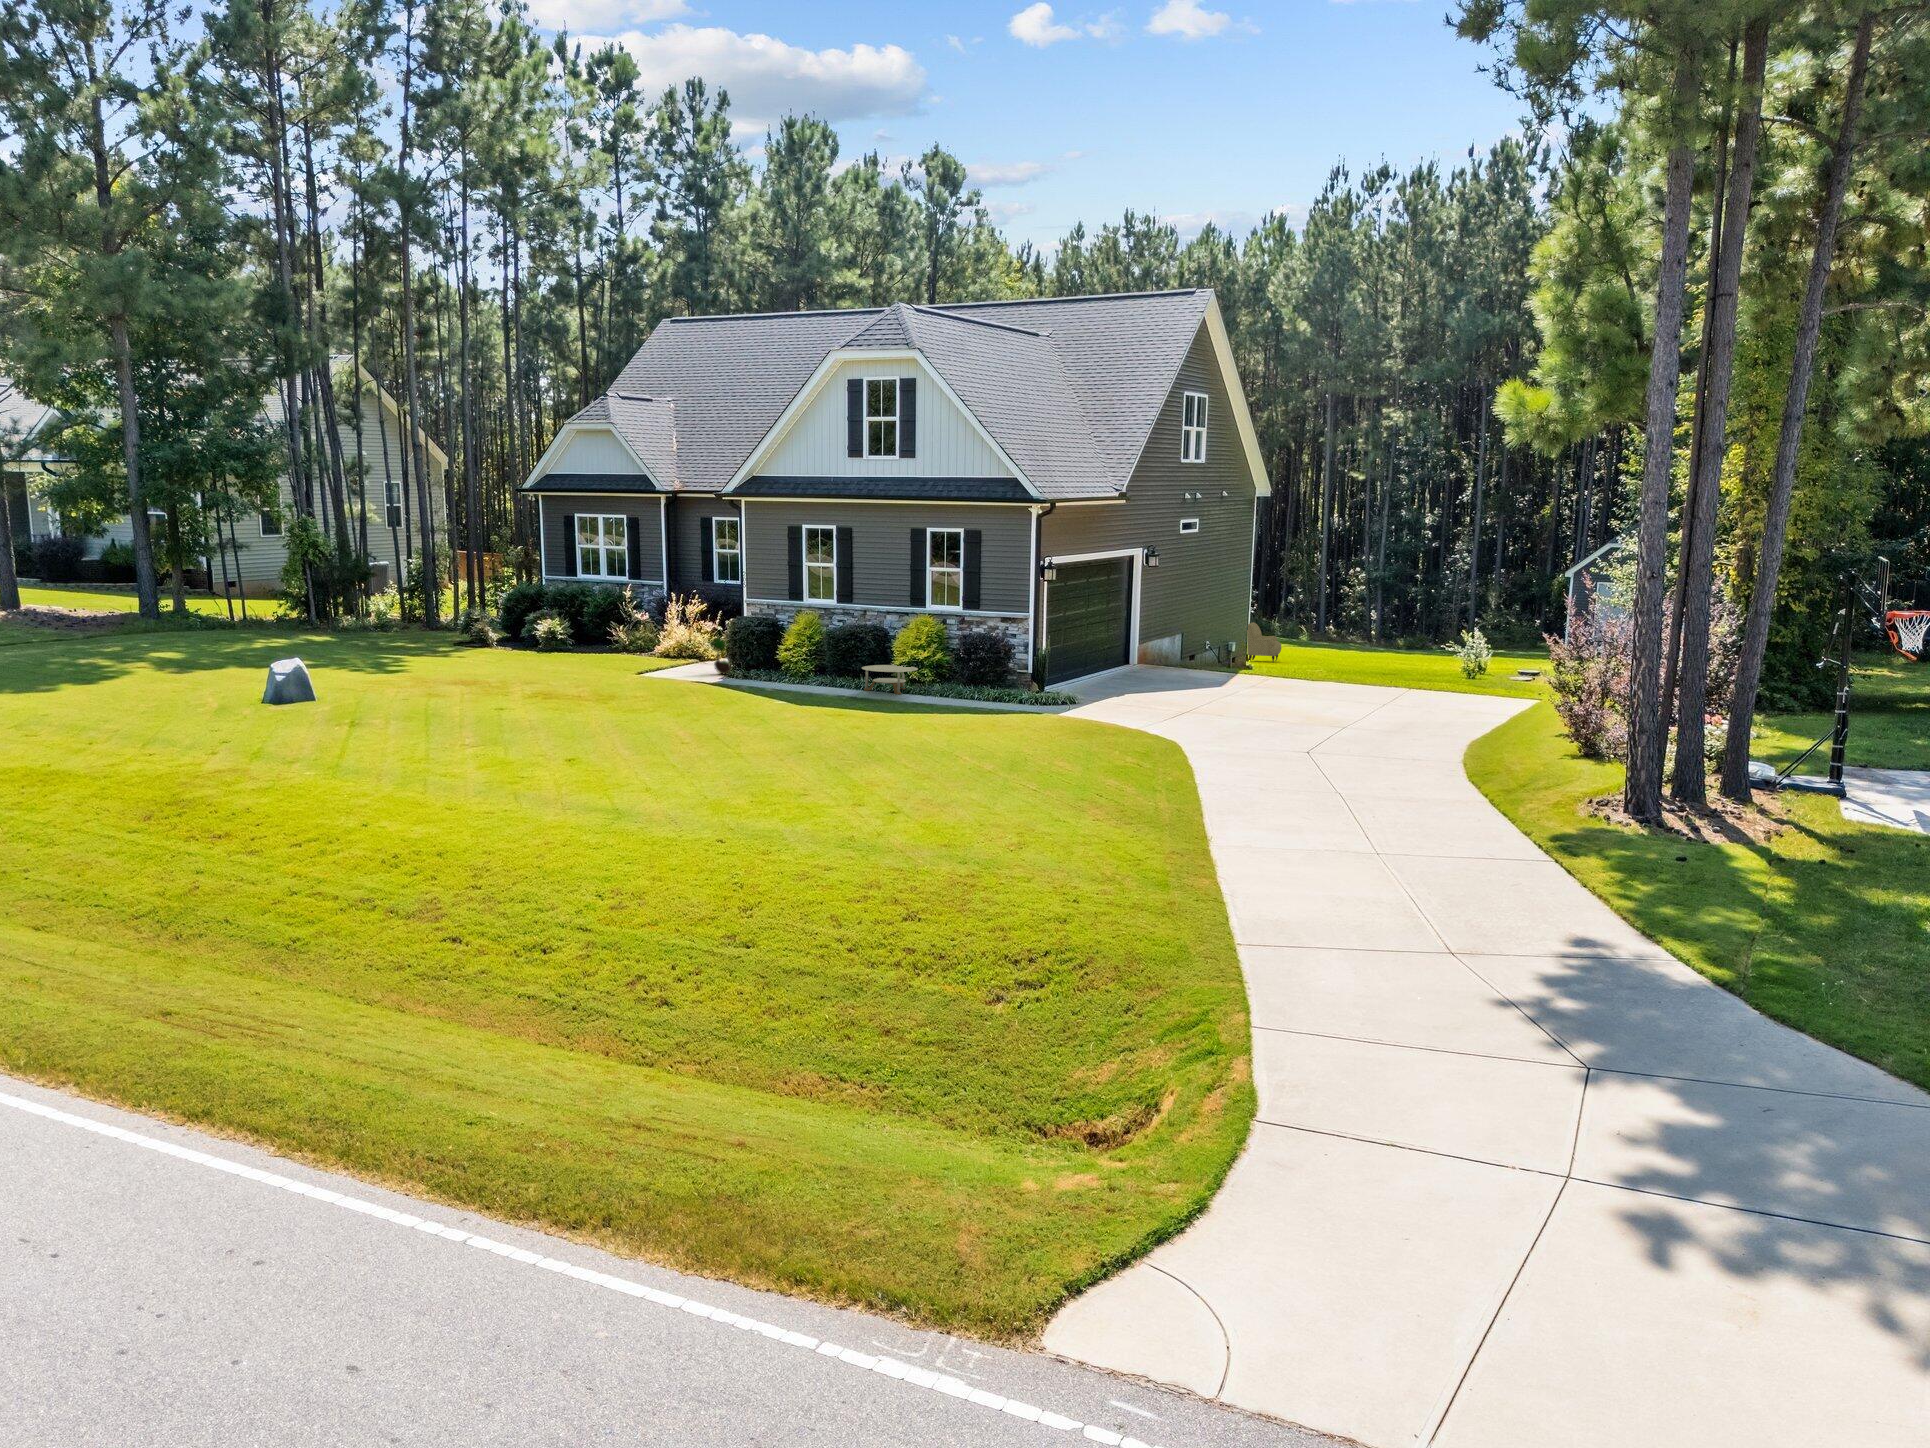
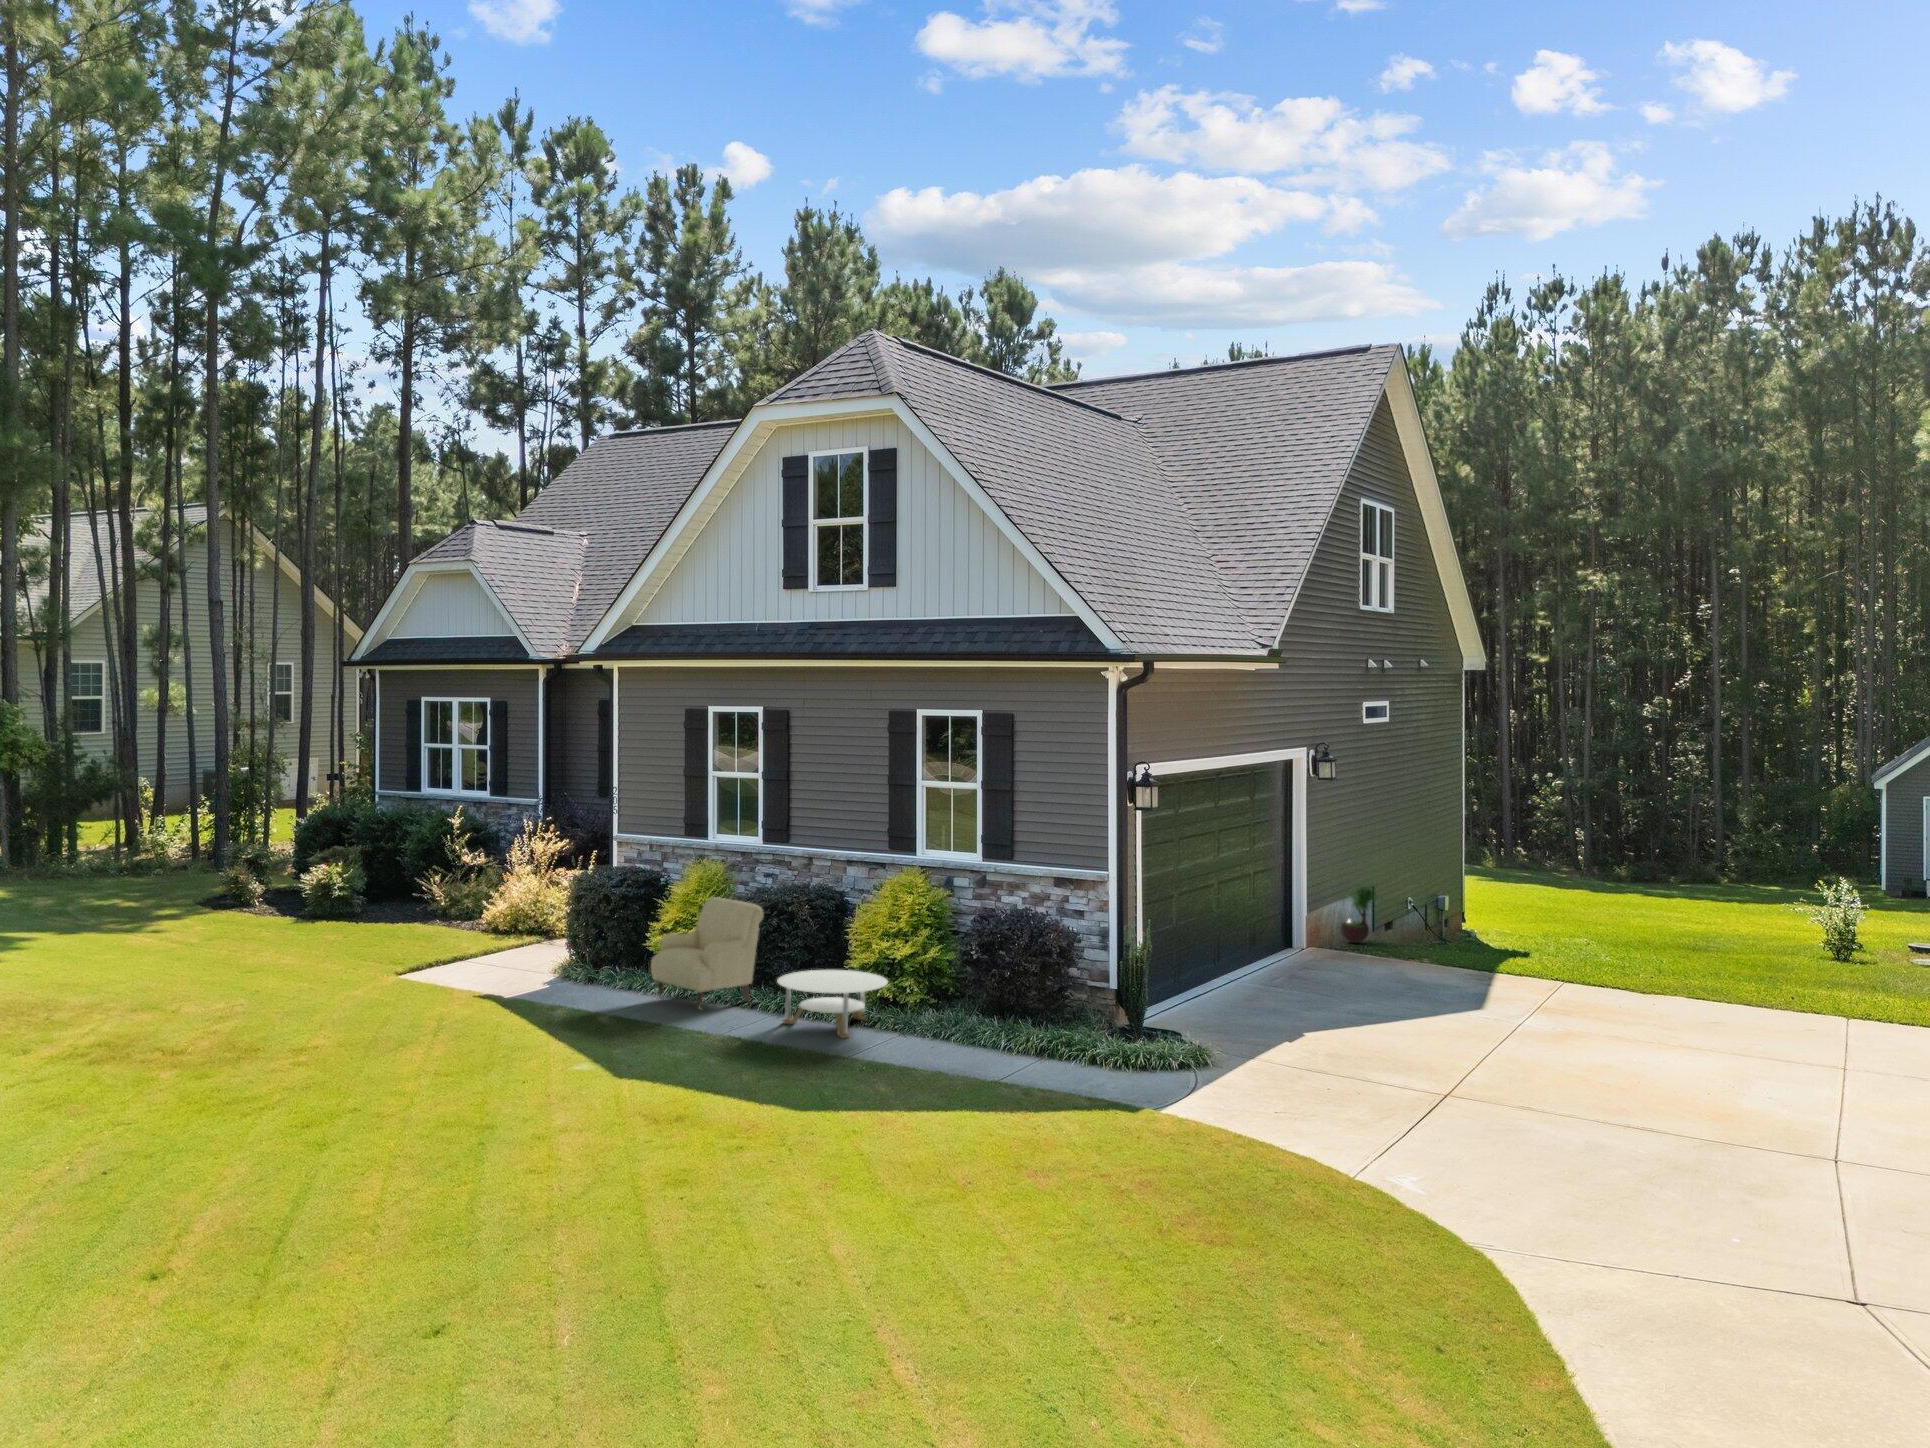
chair: present [1245,622,1281,662] -> present [651,897,763,1010]
potted tree: present [708,638,731,674] -> present [1341,885,1377,943]

